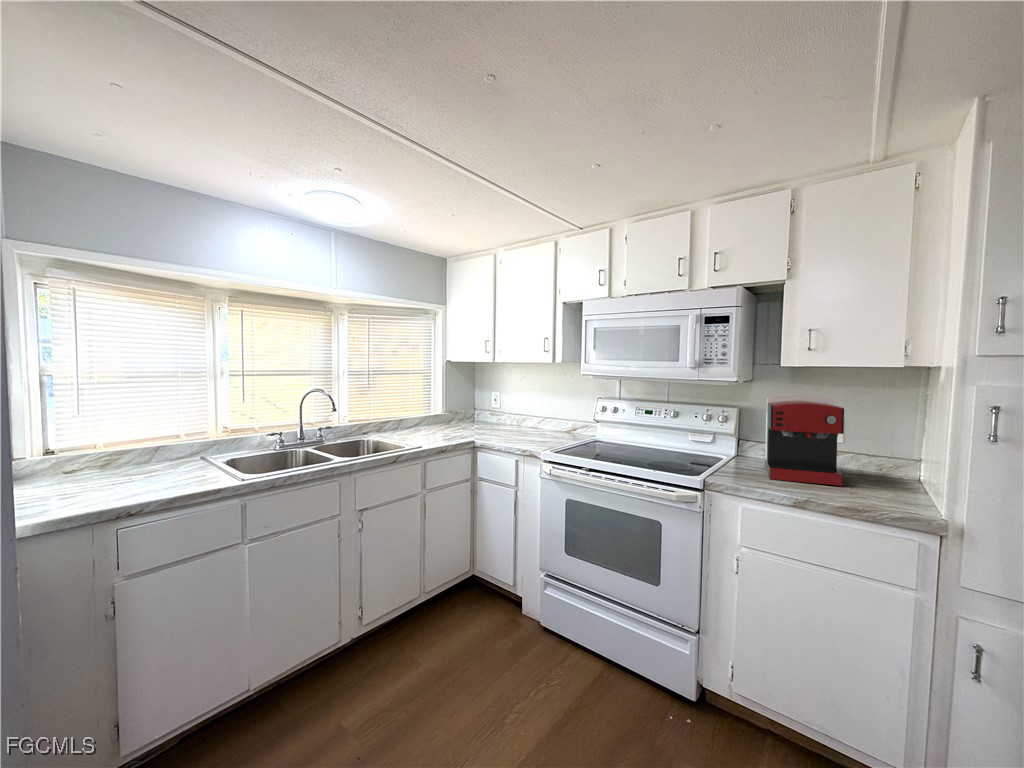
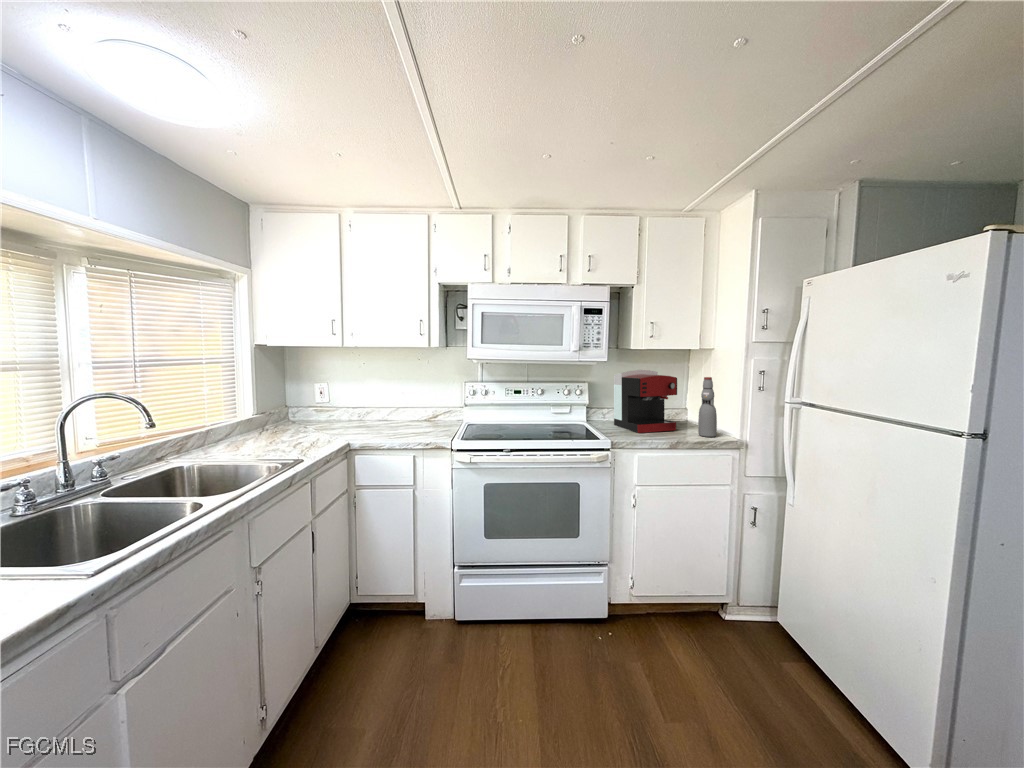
bottle: none [863,411,895,503] -> present [698,377,717,437]

